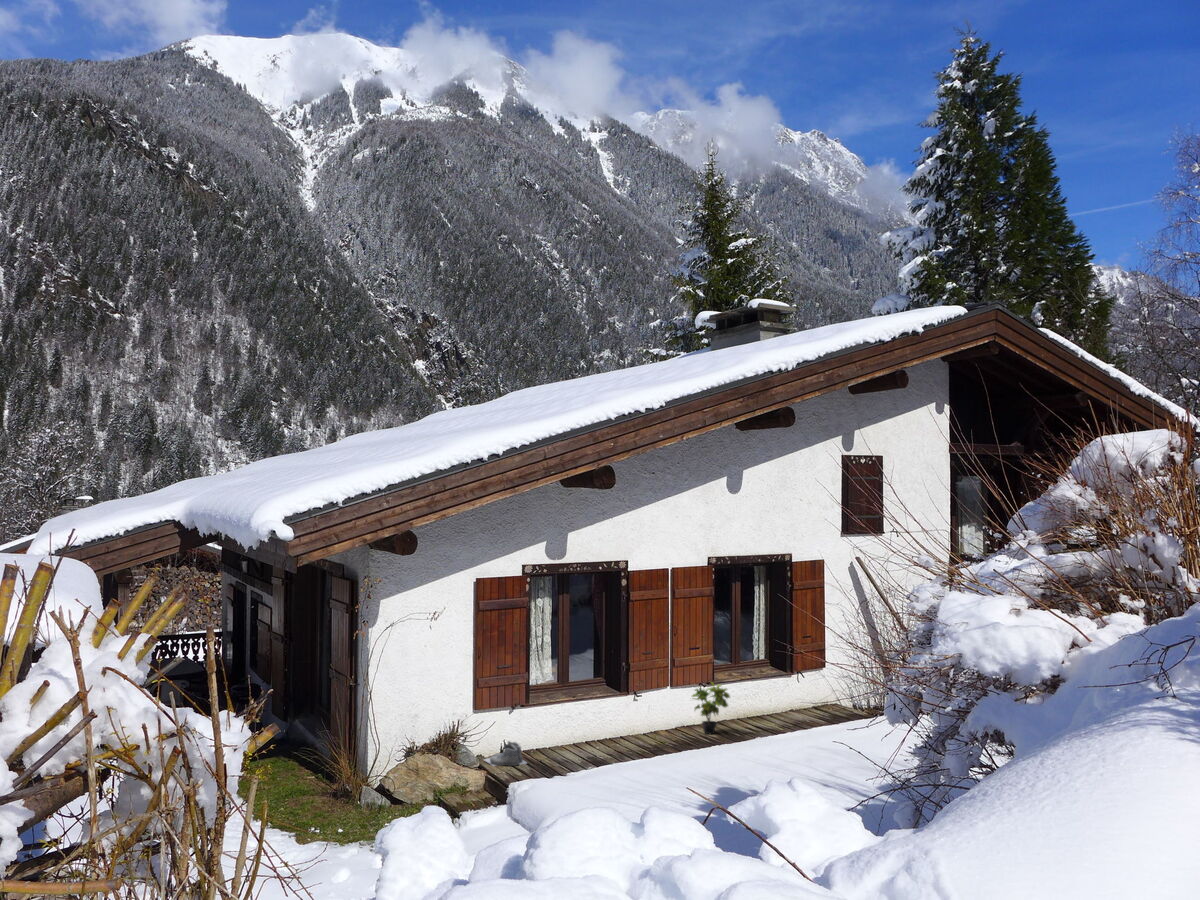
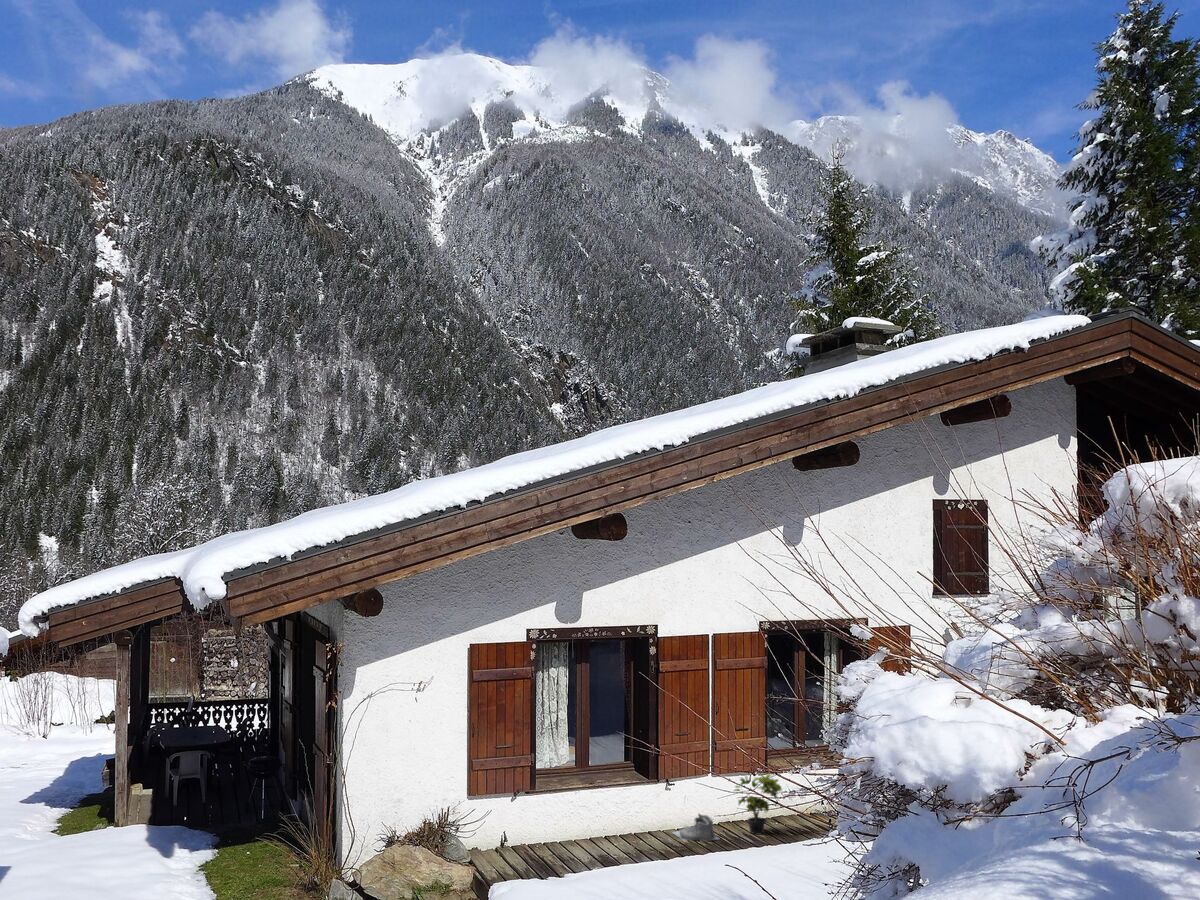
boots: present [484,741,526,766] -> present [673,814,720,841]

